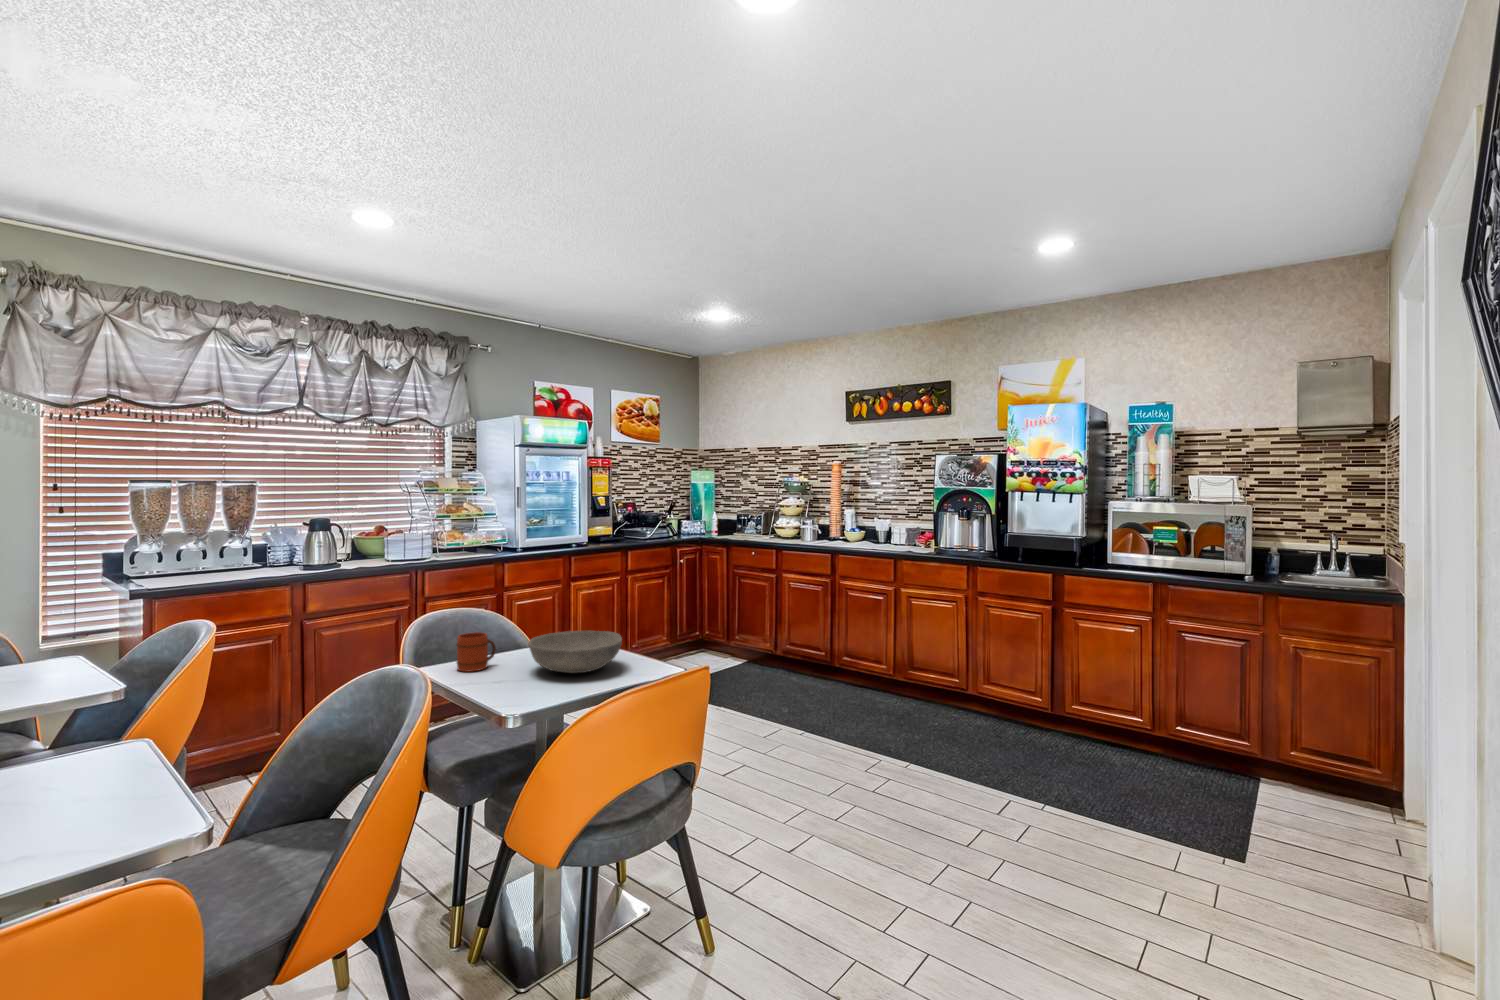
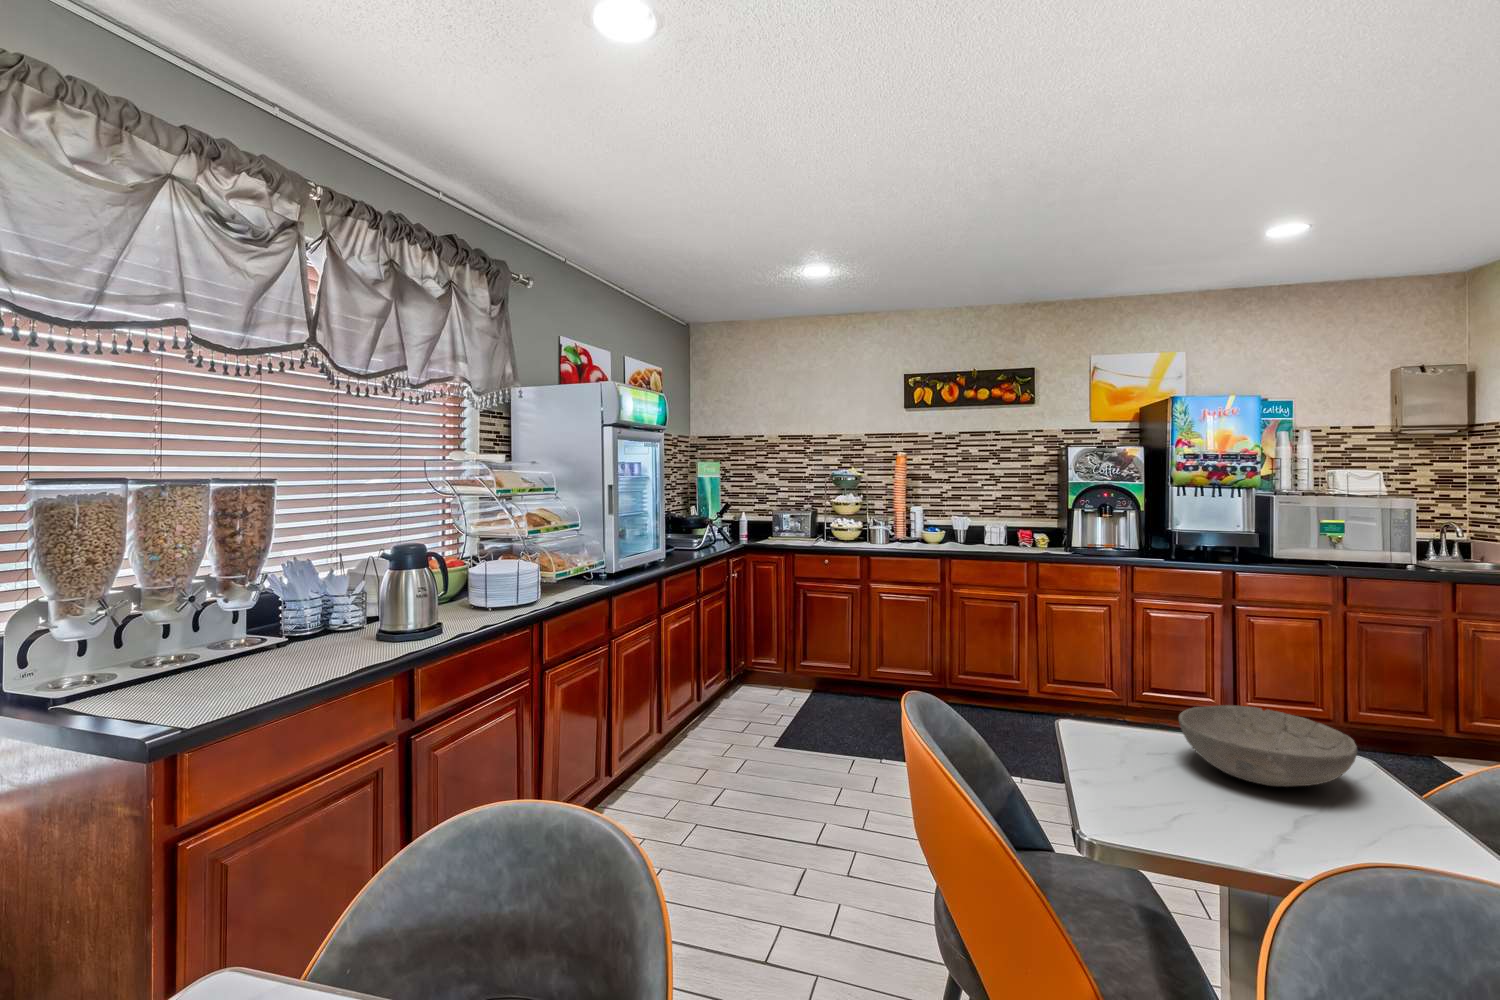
mug: present [457,632,496,672] -> none [1116,737,1174,813]

